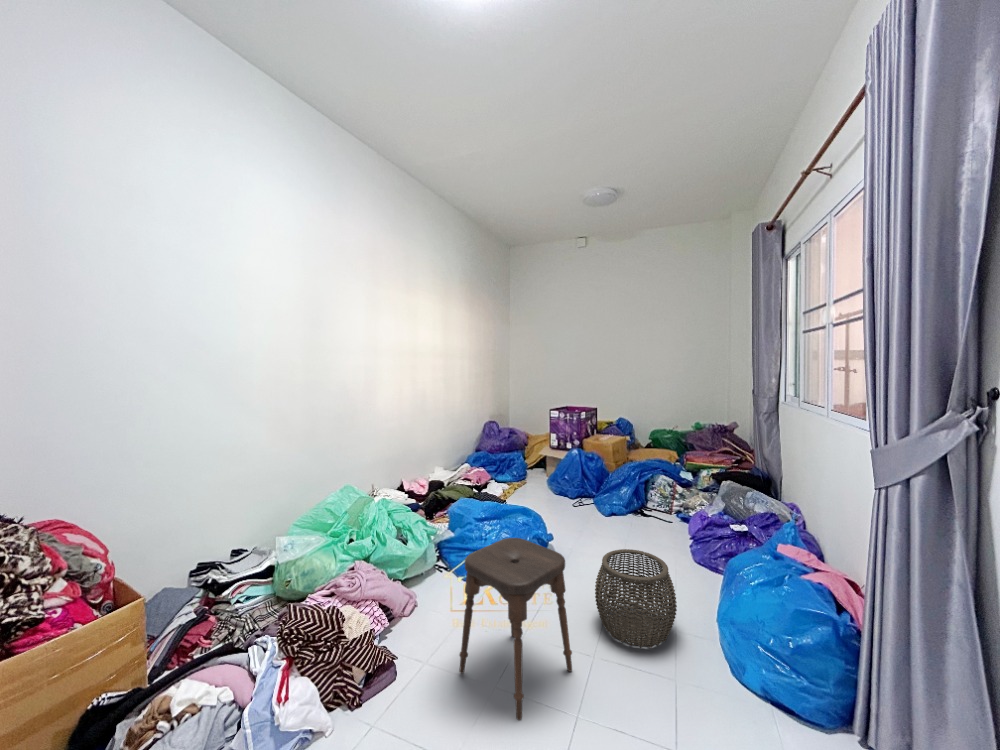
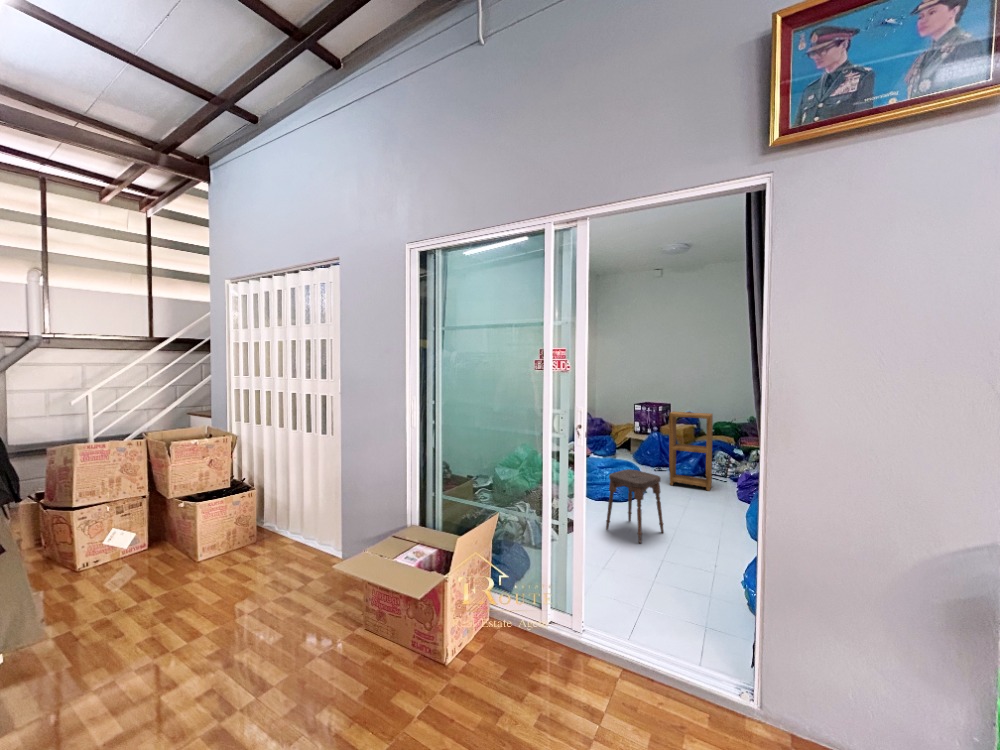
shelving unit: none [591,420,653,543] -> present [669,412,713,491]
woven basket: present [595,549,677,648] -> none [675,482,722,529]

